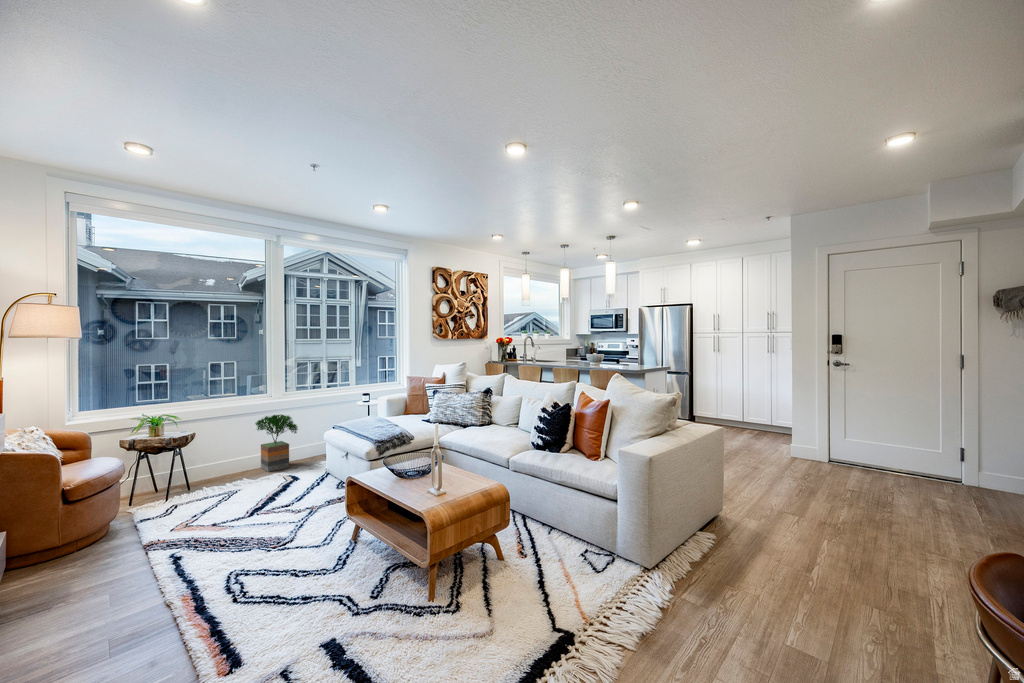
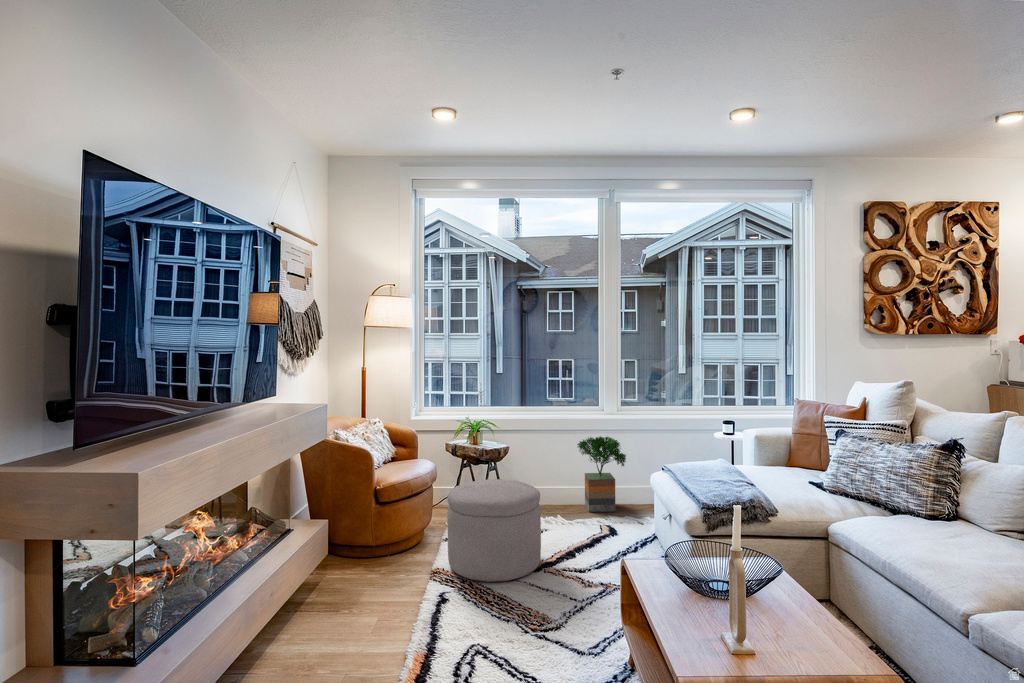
ottoman: none [159,454,252,538] -> present [447,479,541,582]

